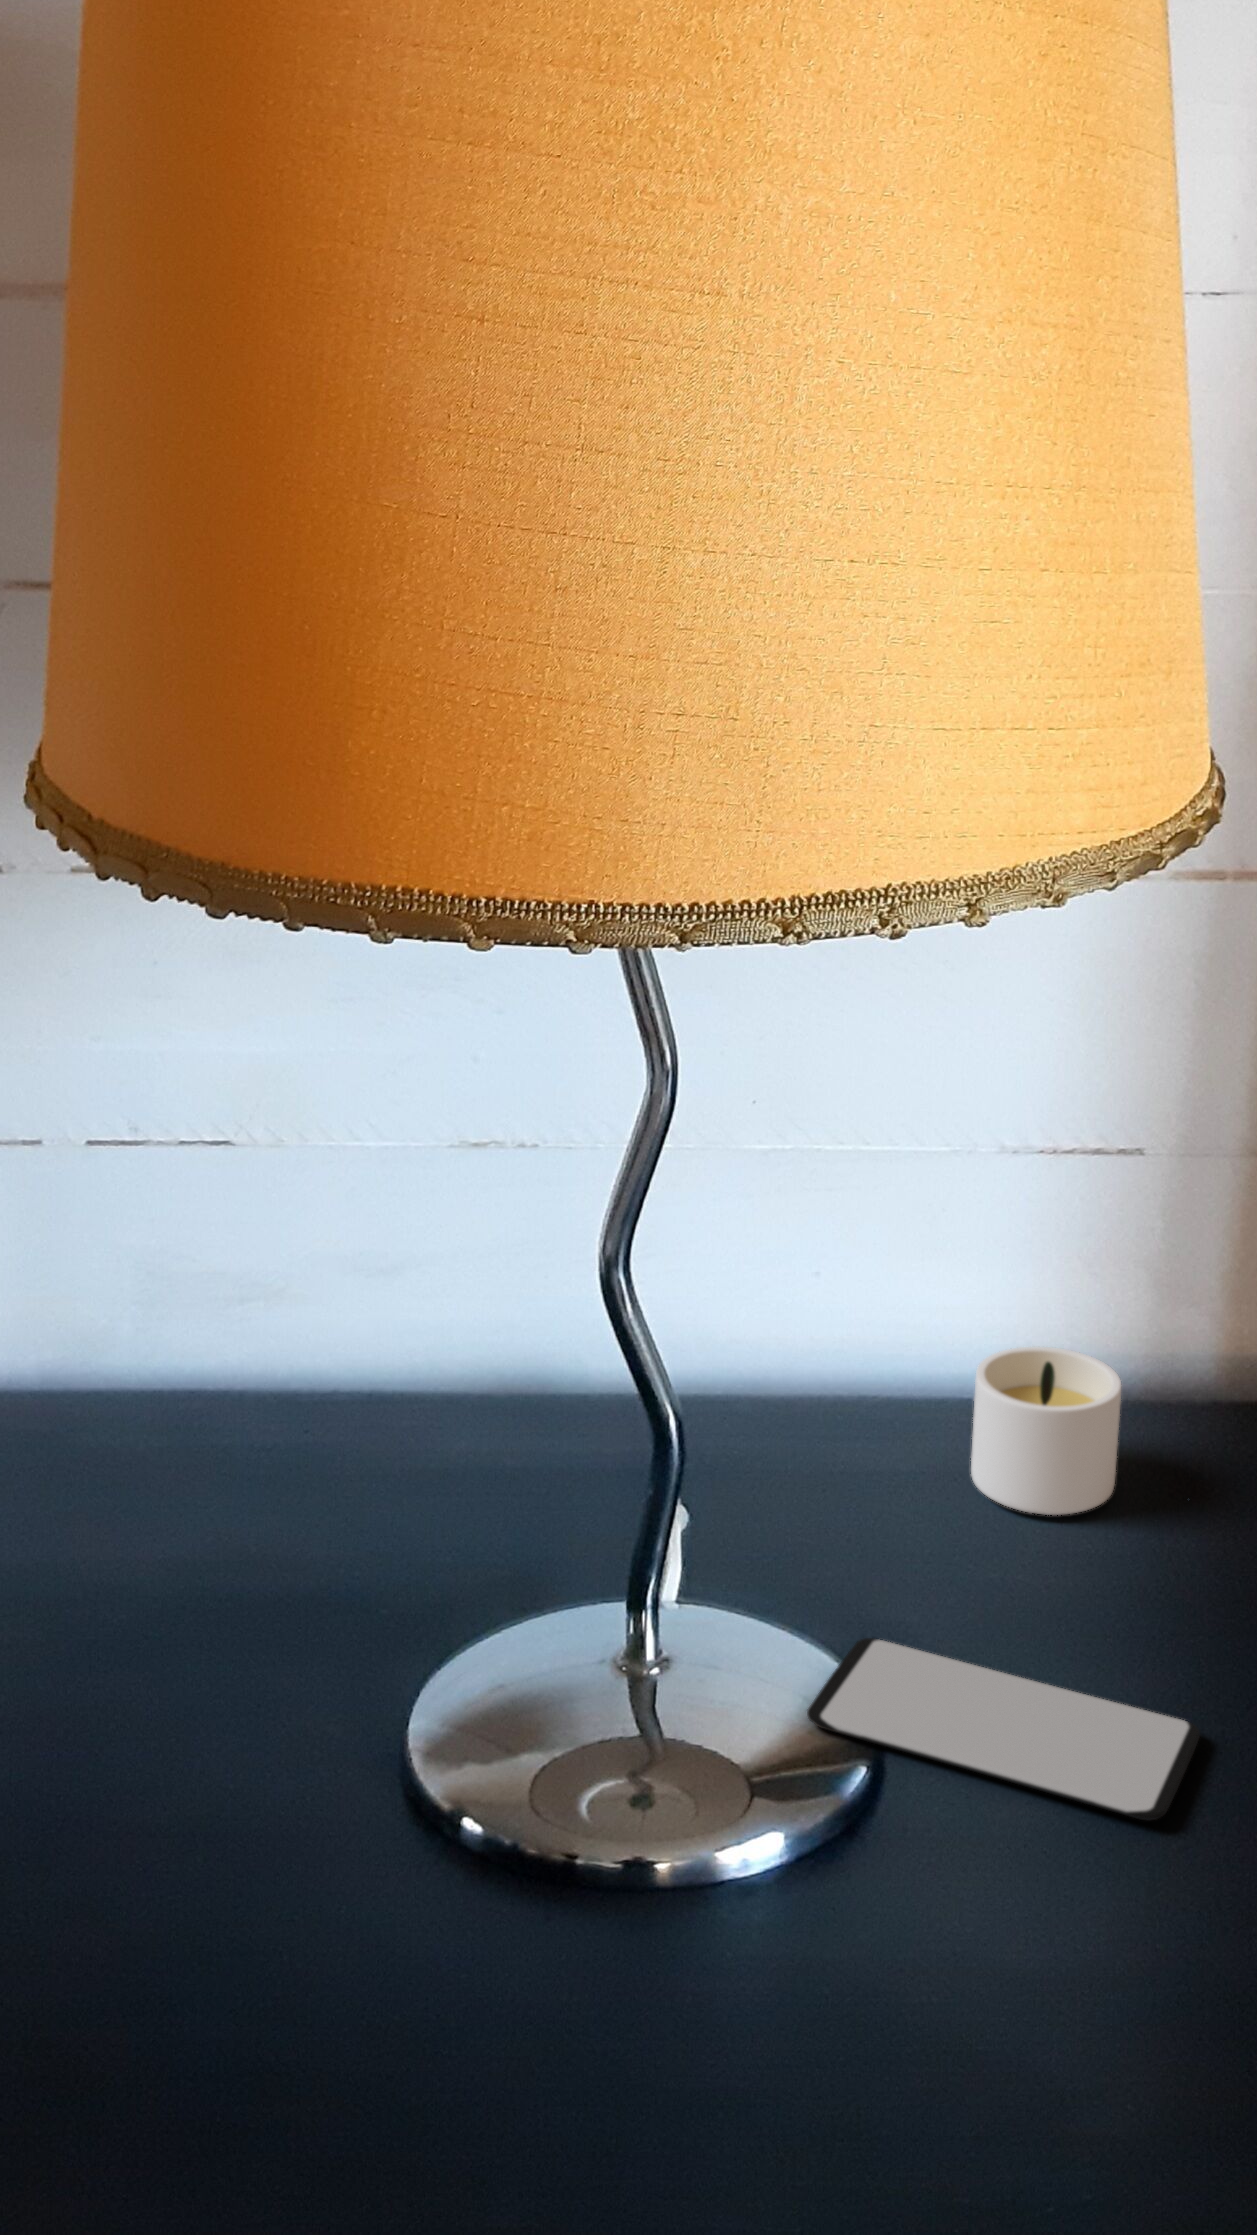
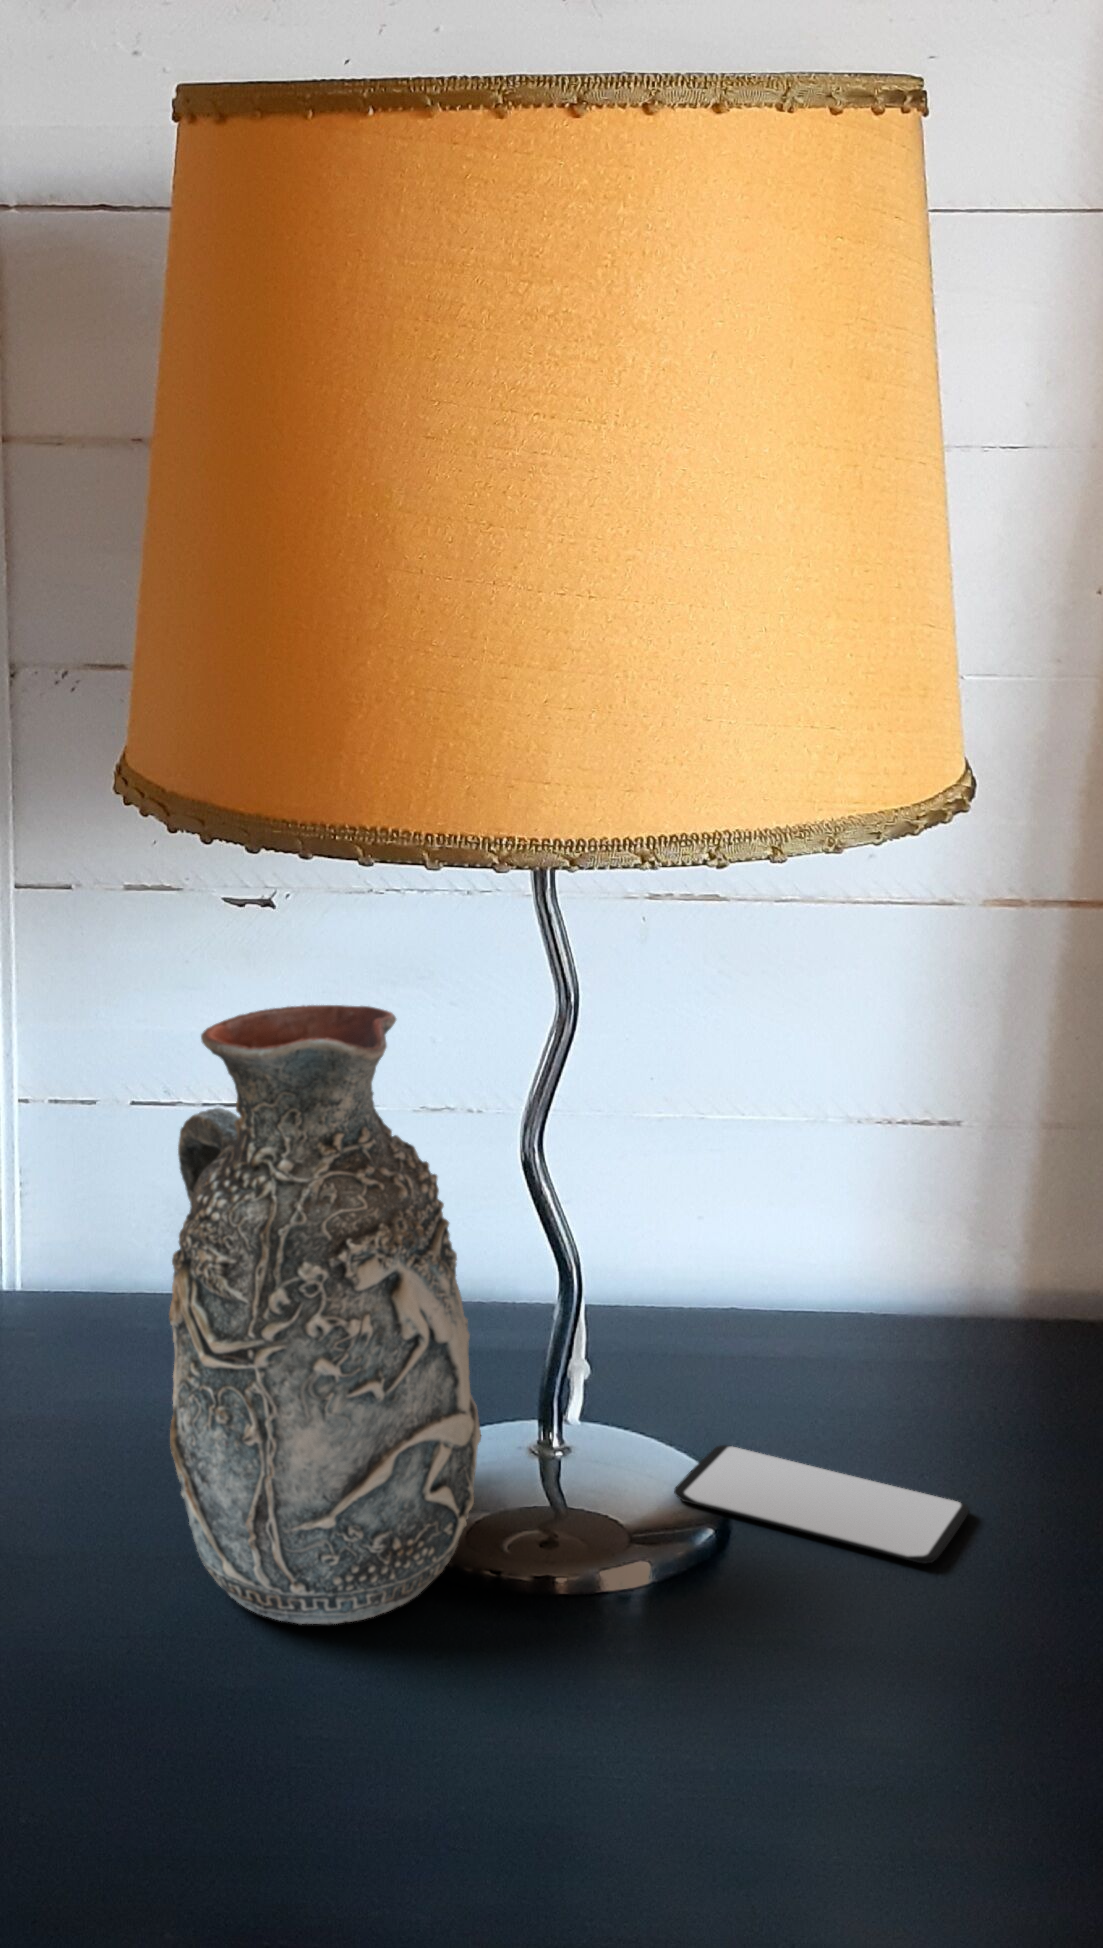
decorative vase: none [127,1098,553,1949] -> present [169,1005,481,1624]
candle: present [971,1347,1121,1515] -> none [812,1246,979,1370]

